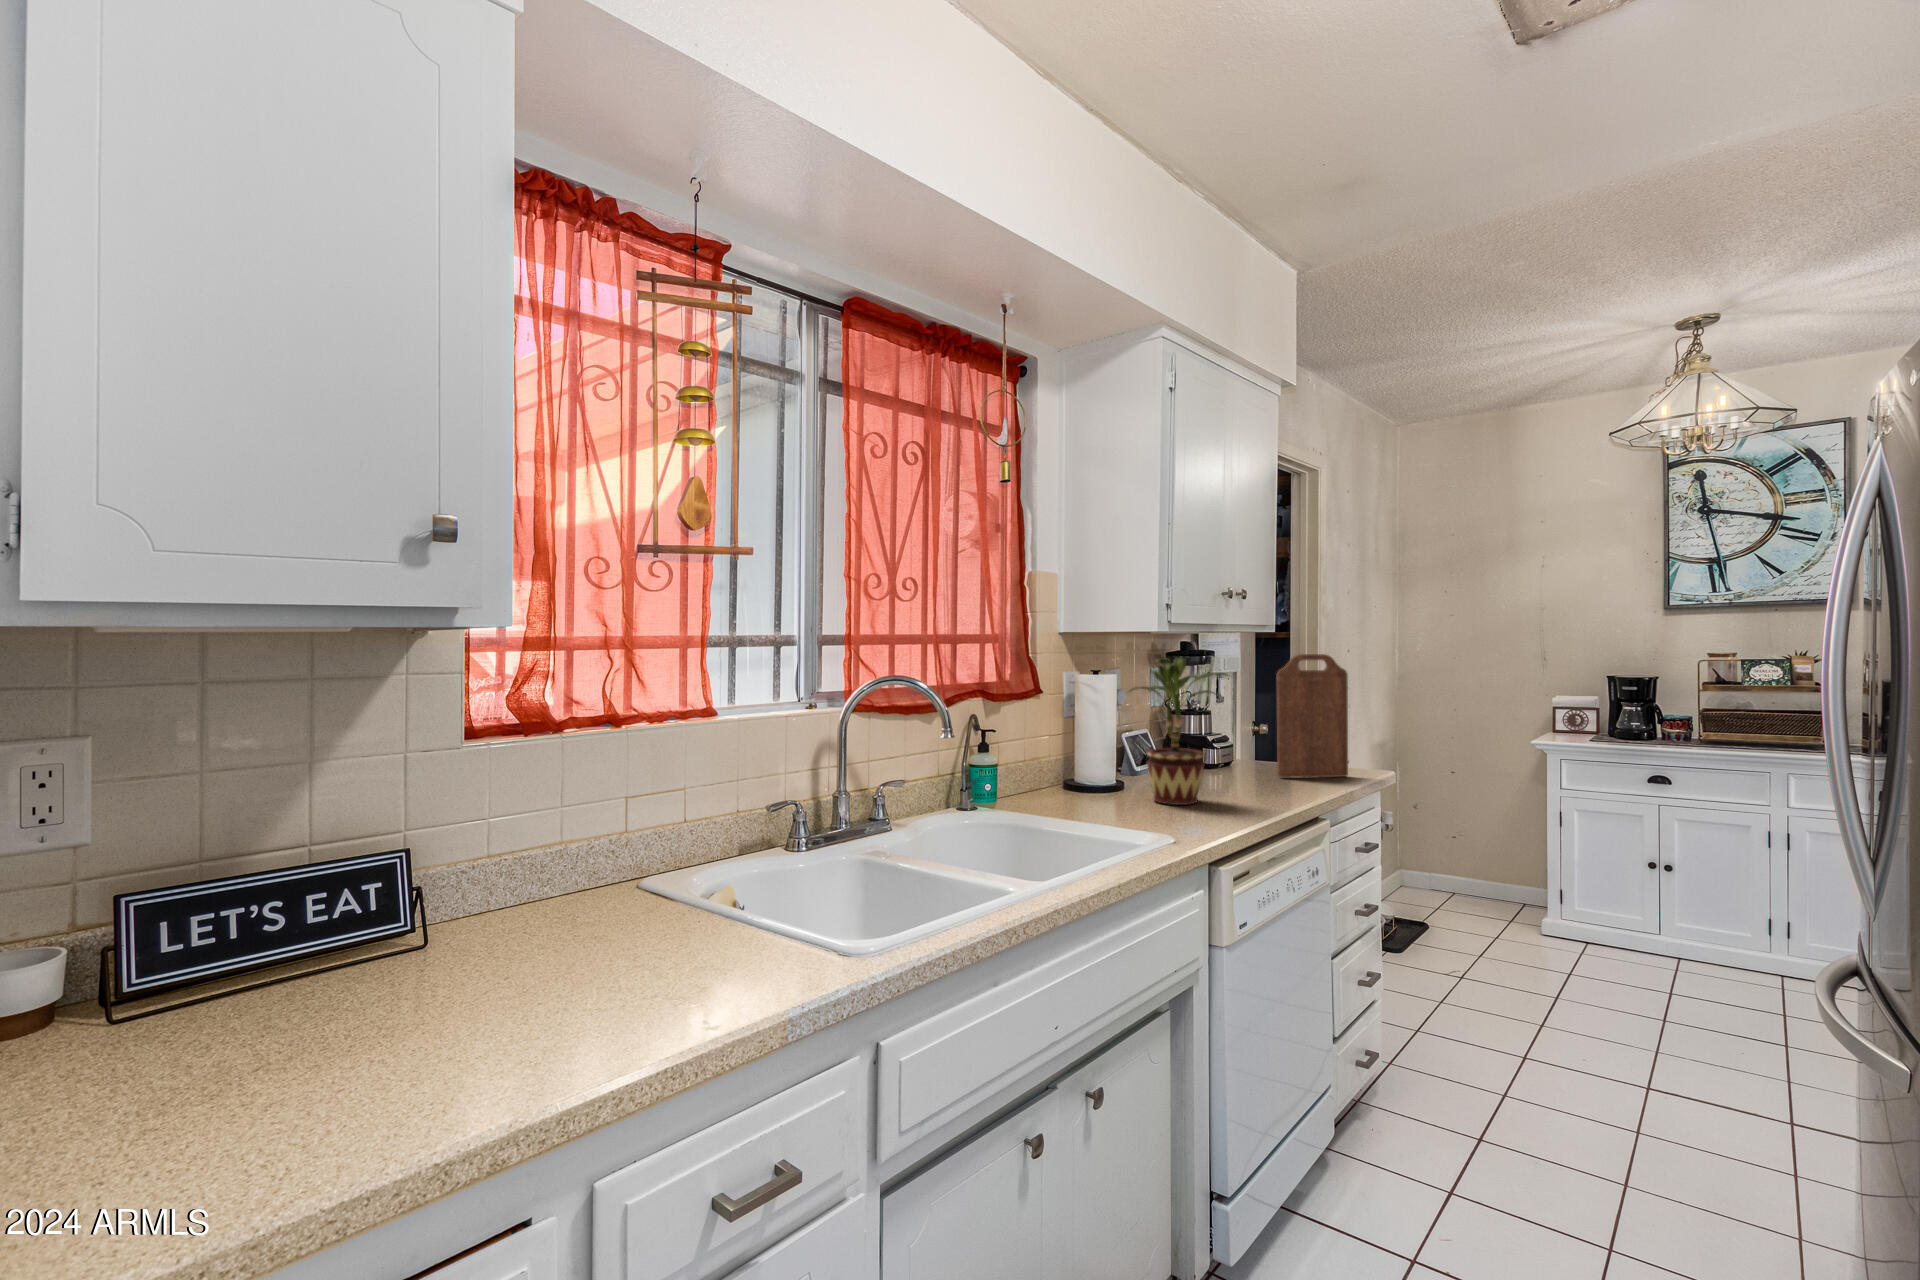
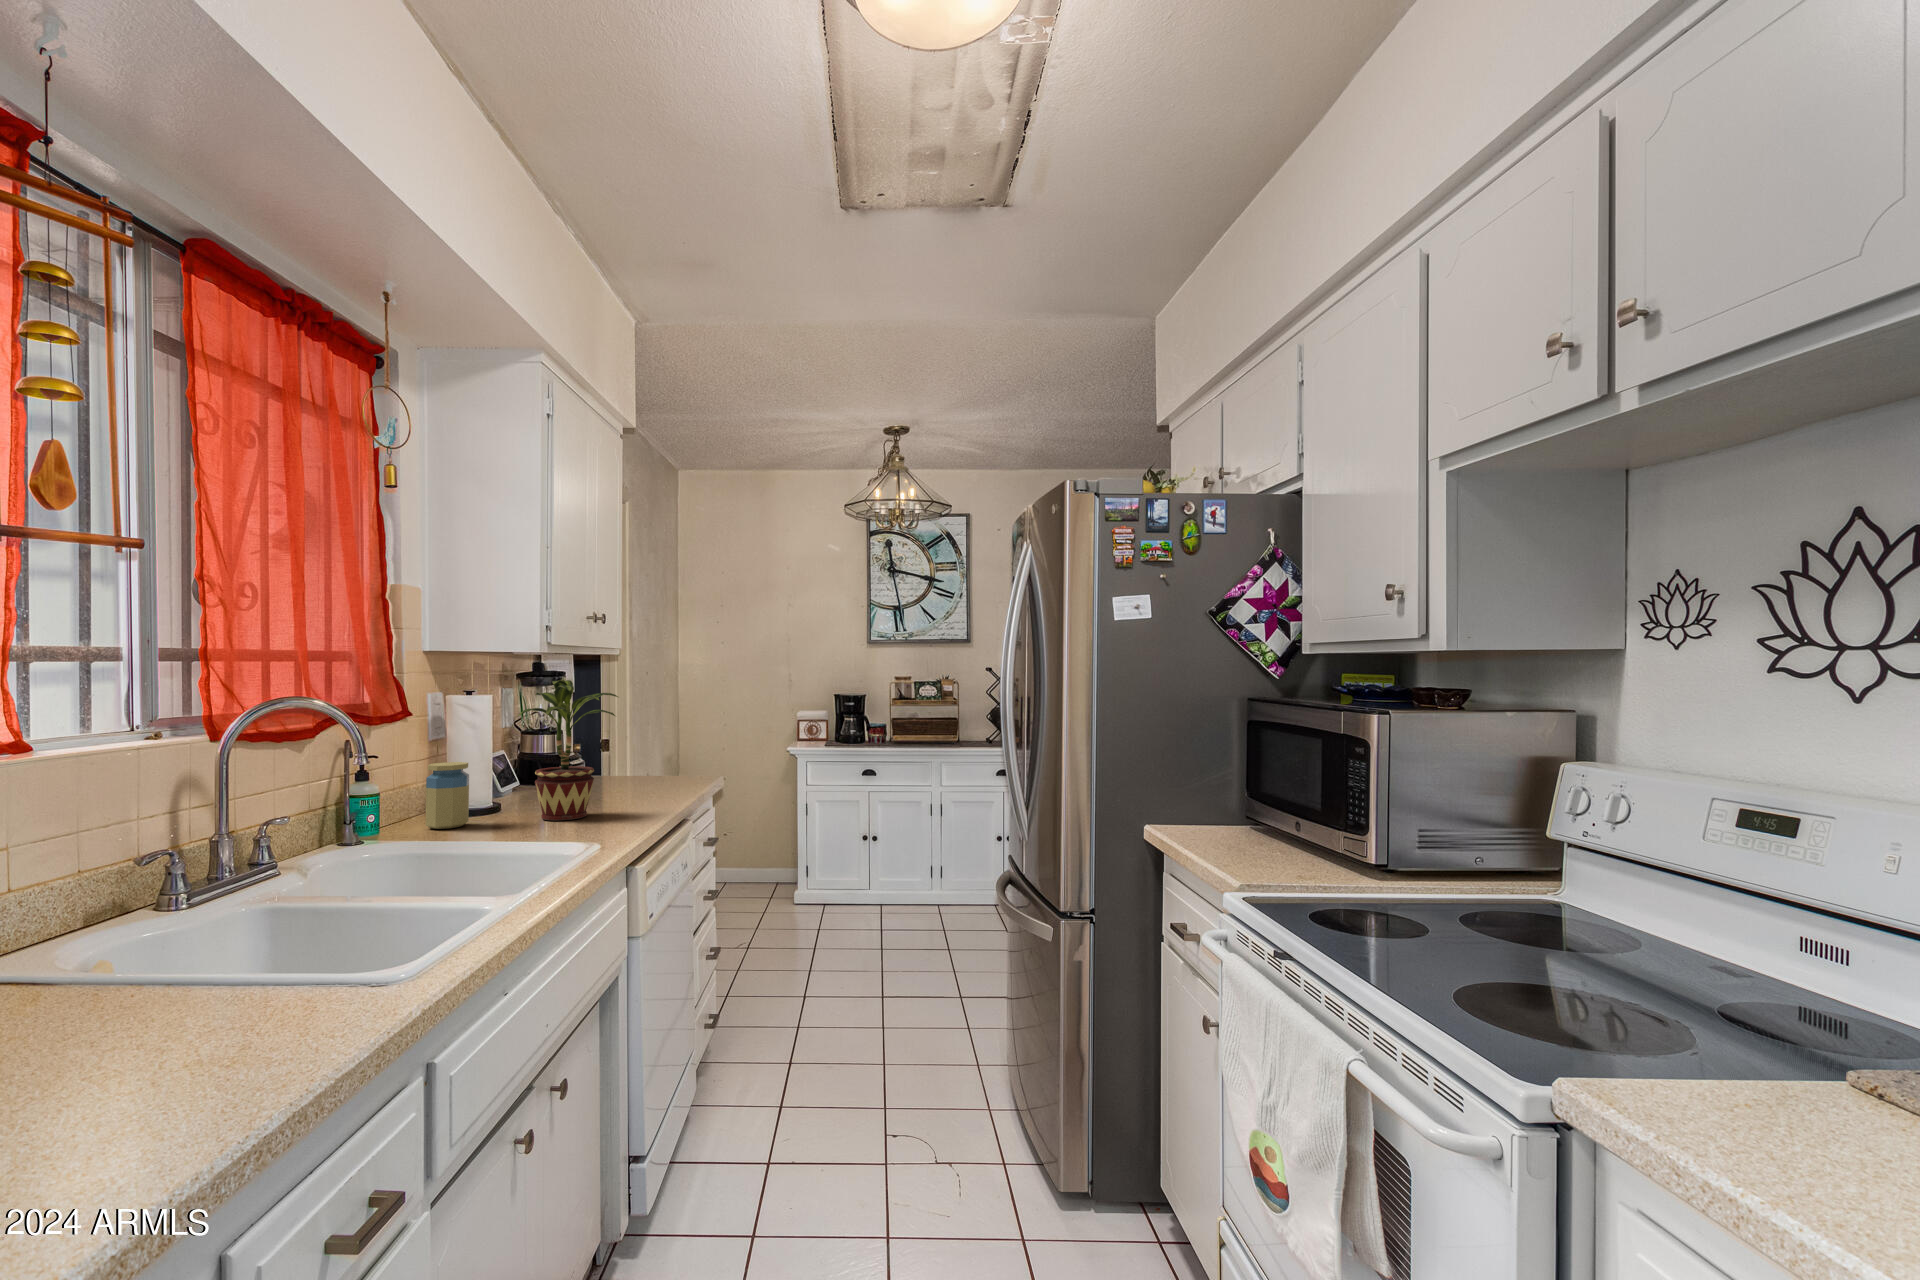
cutting board: present [1277,654,1348,778] -> none [635,676,694,788]
jar: none [1054,735,1091,798] -> present [425,762,469,829]

